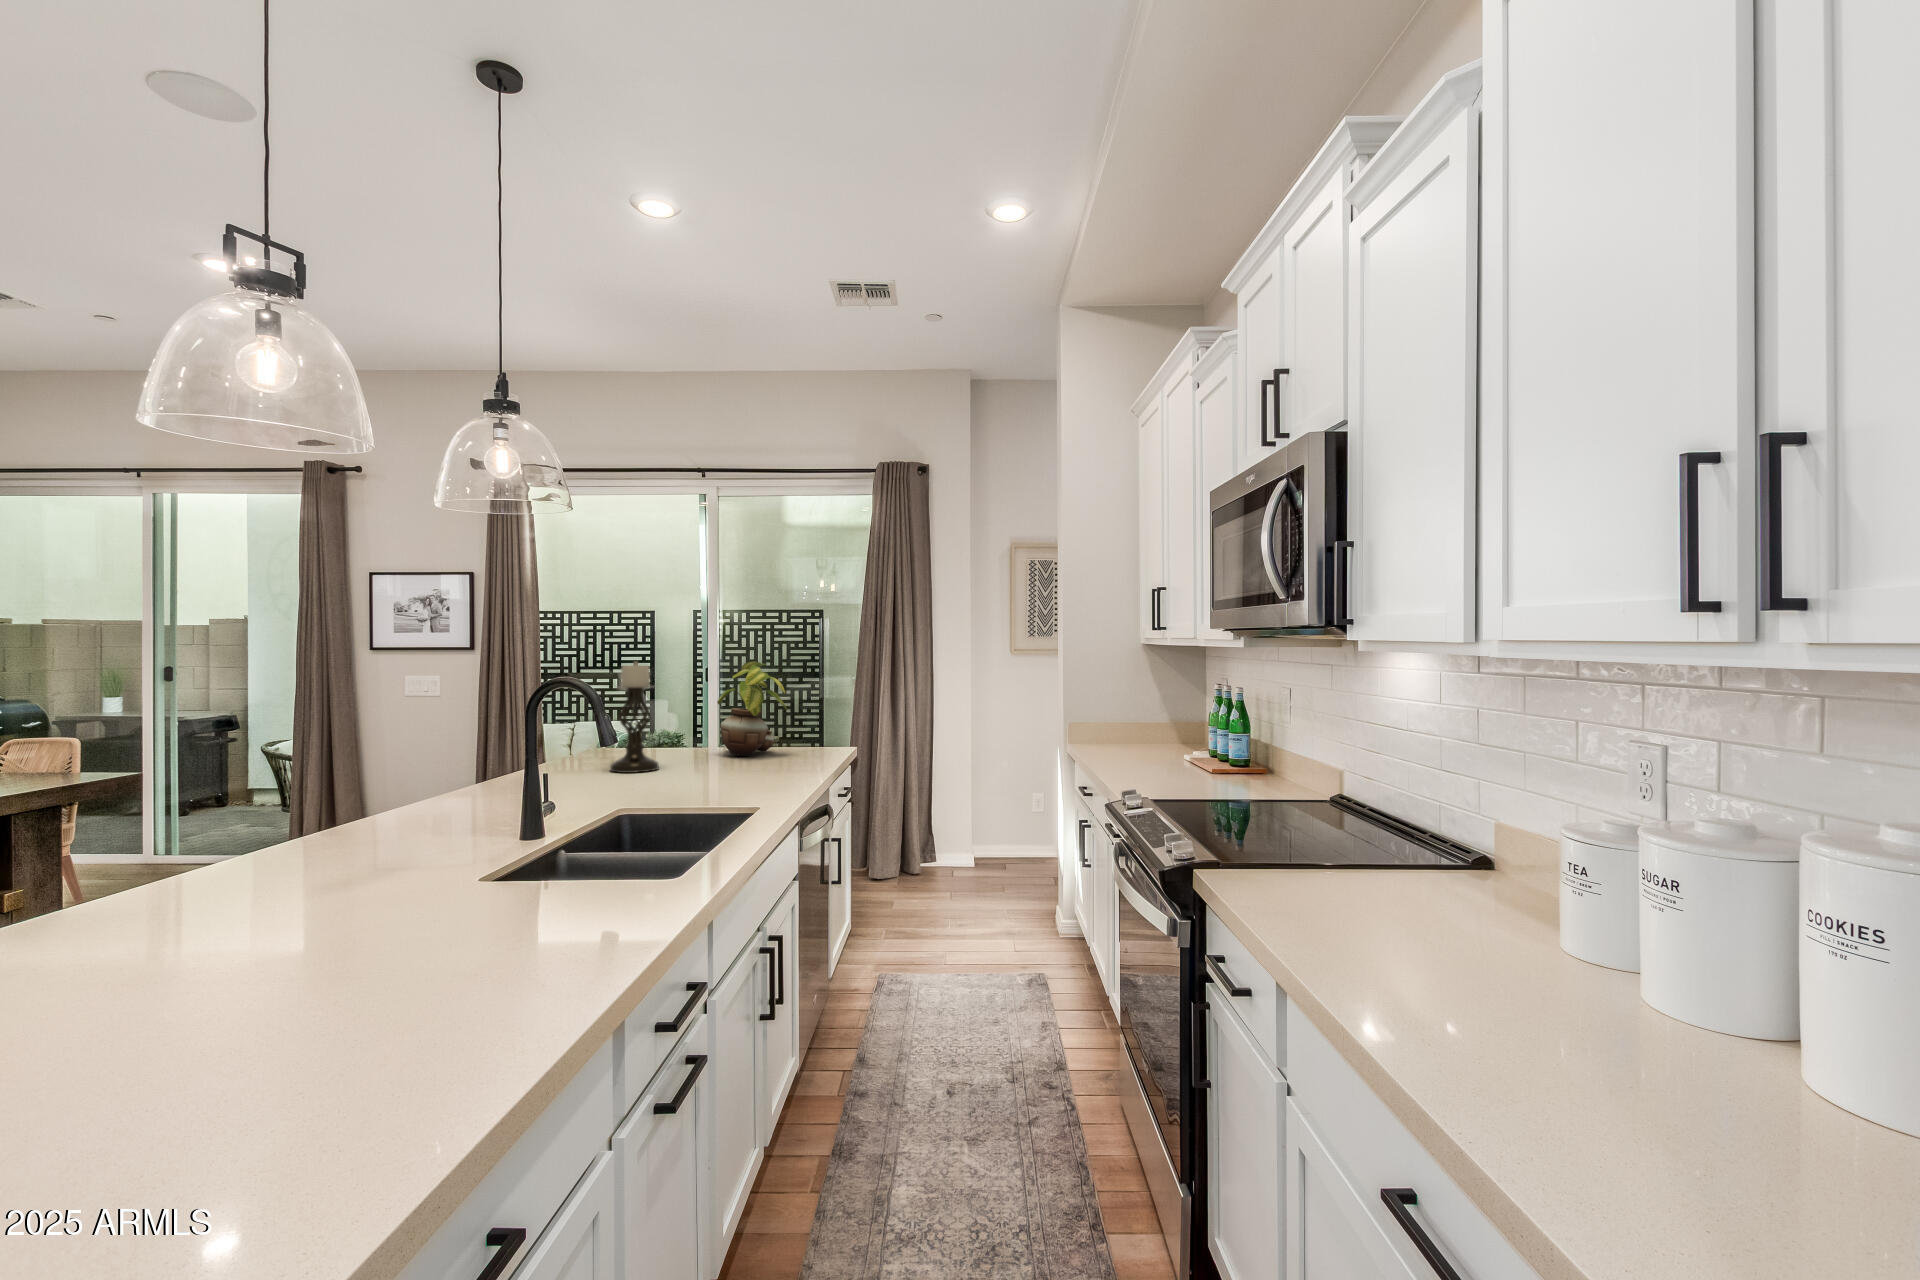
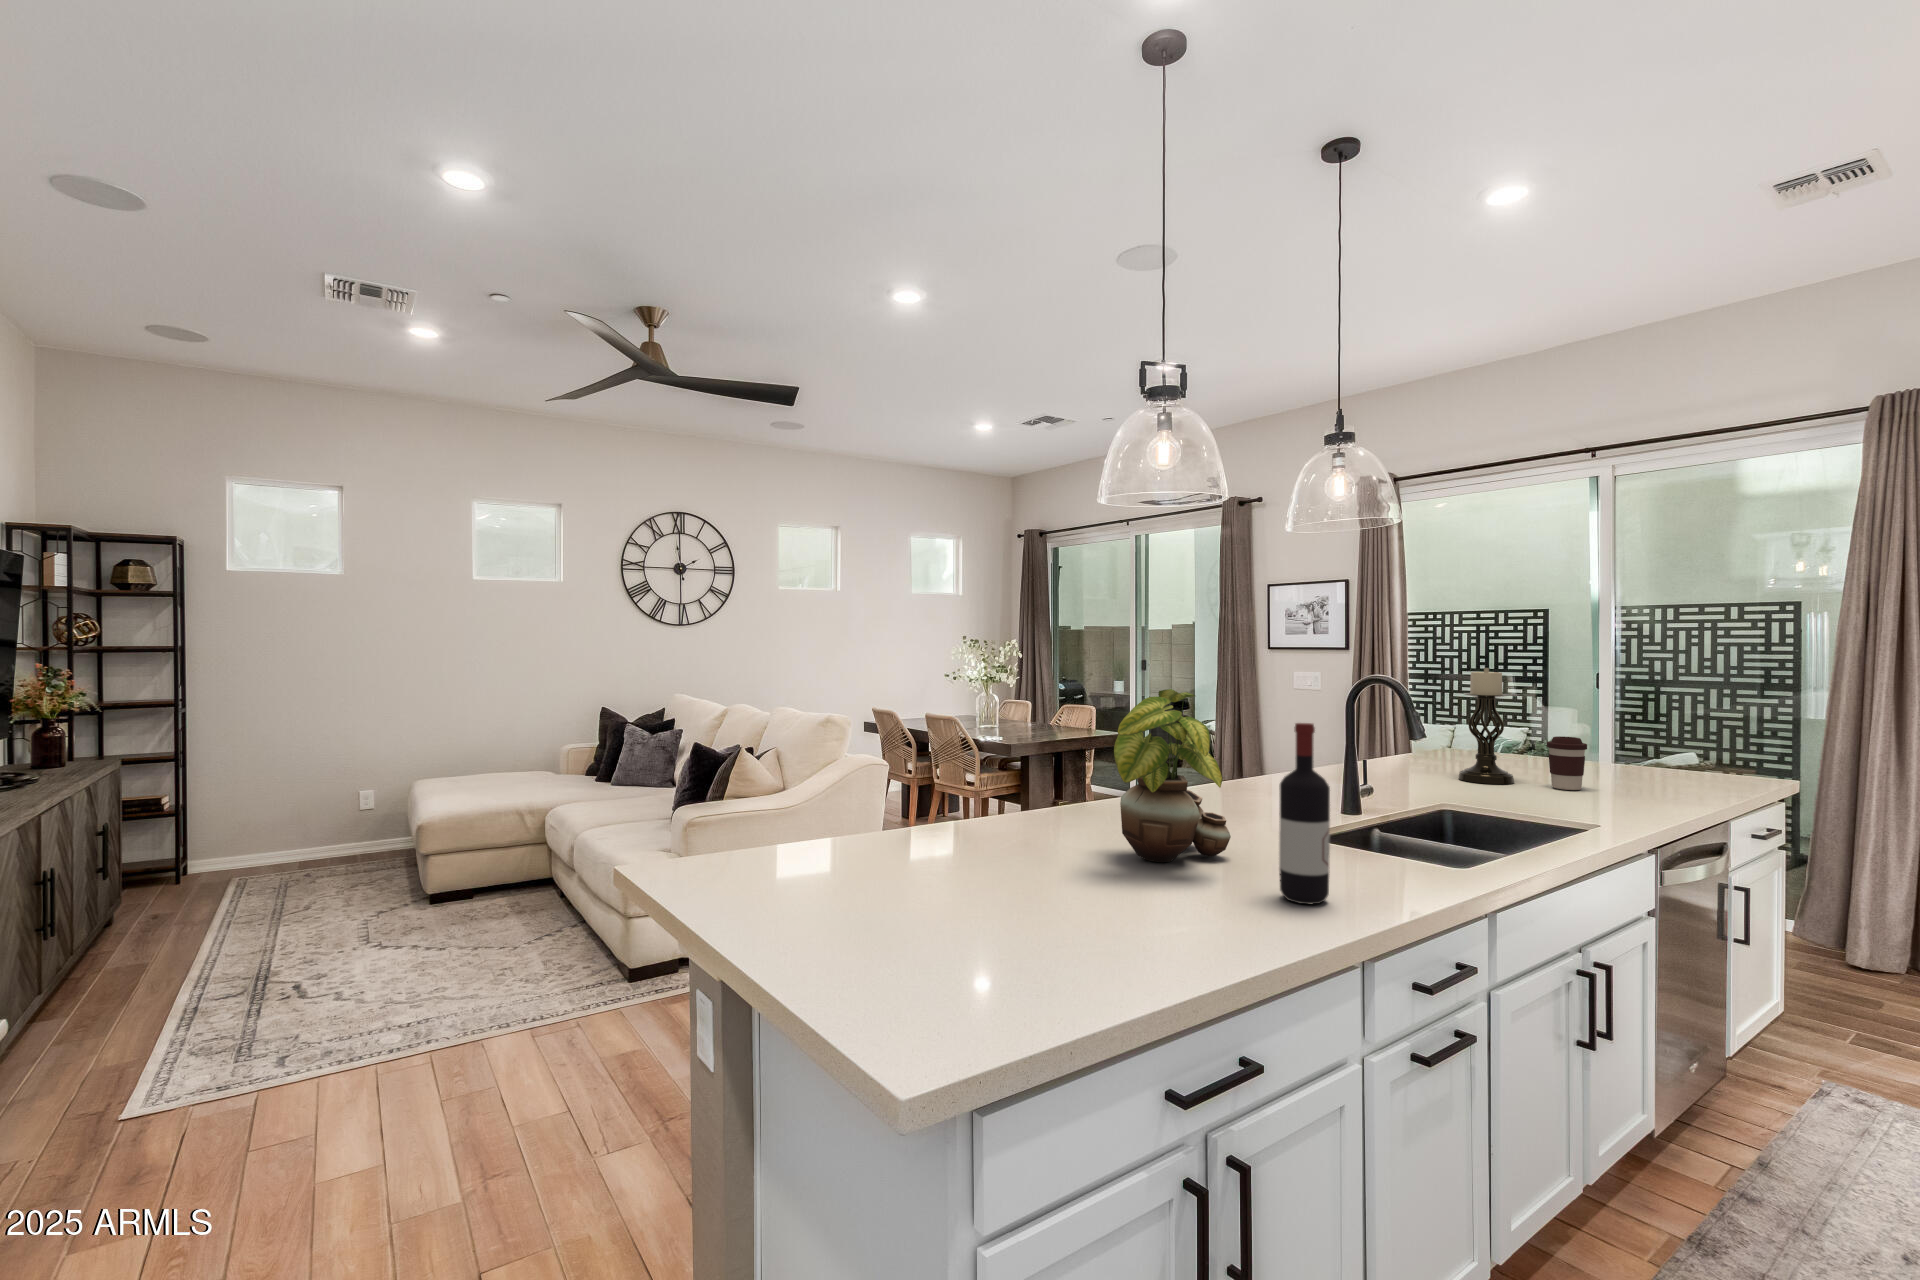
potted plant: present [717,661,787,756] -> present [1114,689,1231,862]
wine bottle: none [485,720,550,943] -> present [1279,723,1330,904]
coffee cup: none [687,722,718,769] -> present [1547,736,1587,790]

